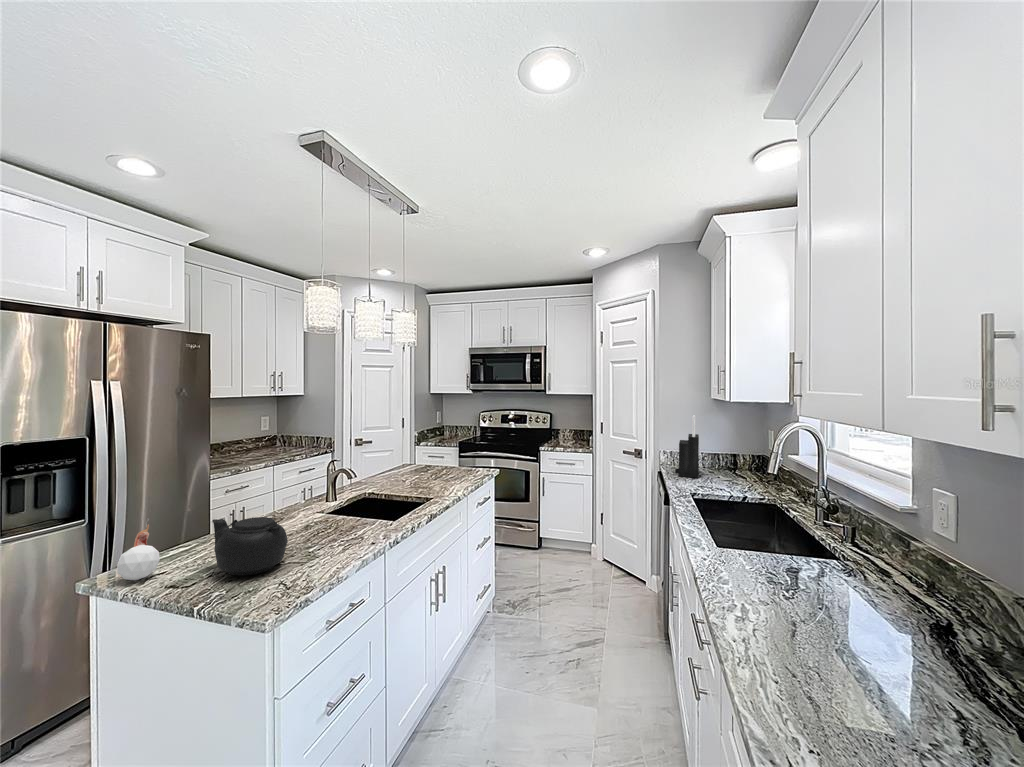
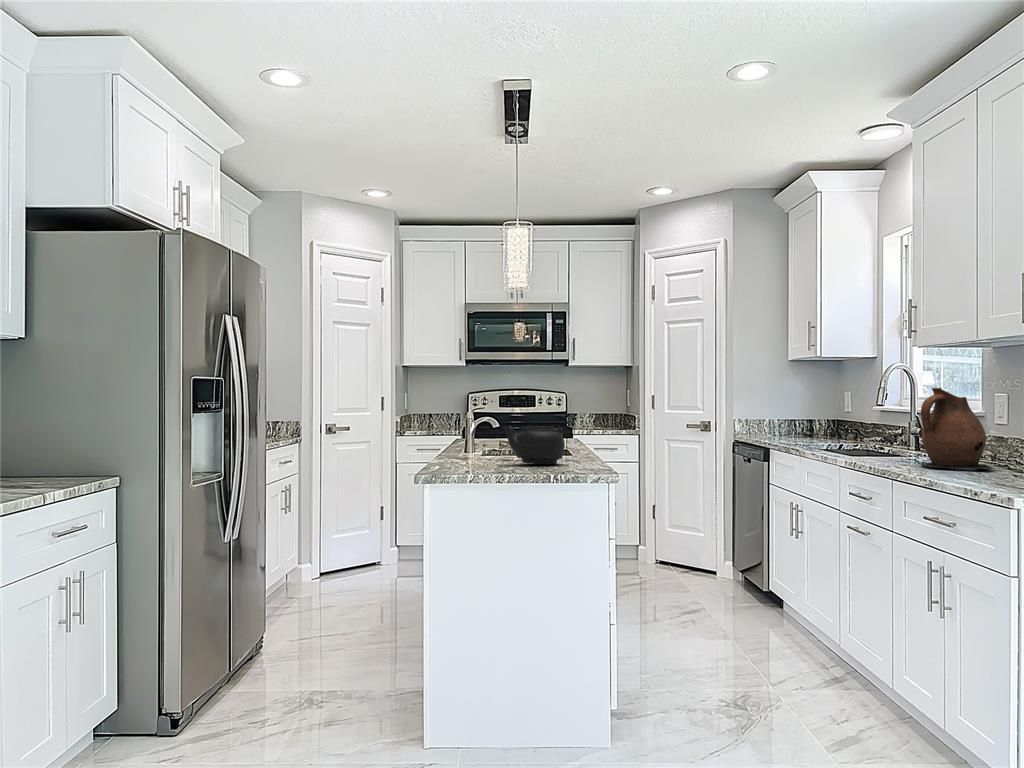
knife block: present [675,415,699,478] -> none [761,374,788,439]
ceramic pitcher: none [791,499,927,667] -> present [920,388,993,470]
candle: present [117,519,160,580] -> none [456,423,483,468]

